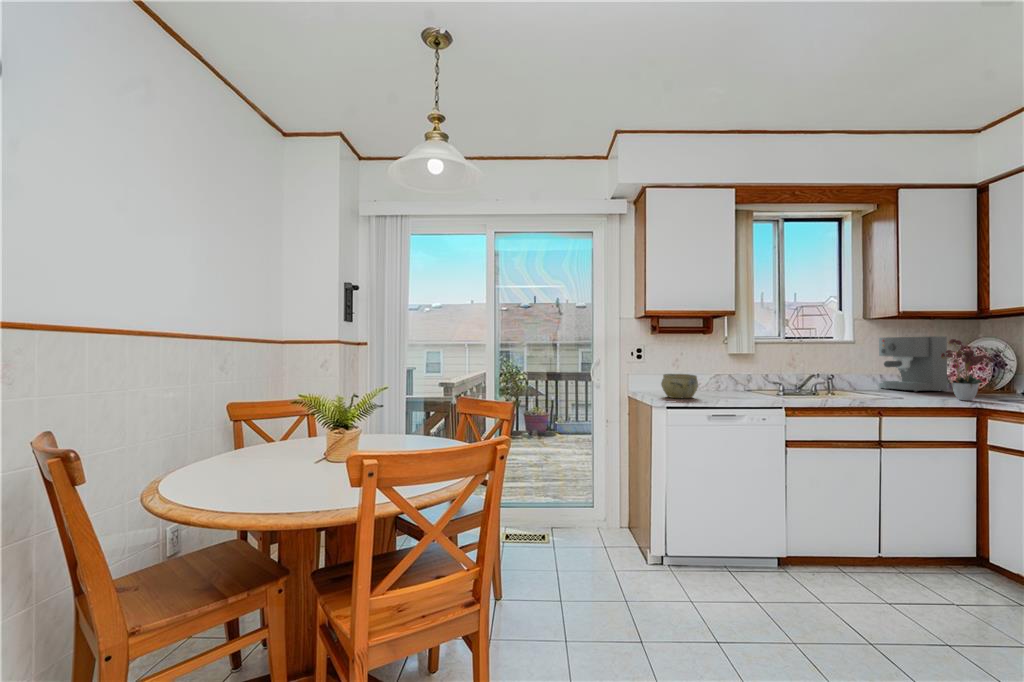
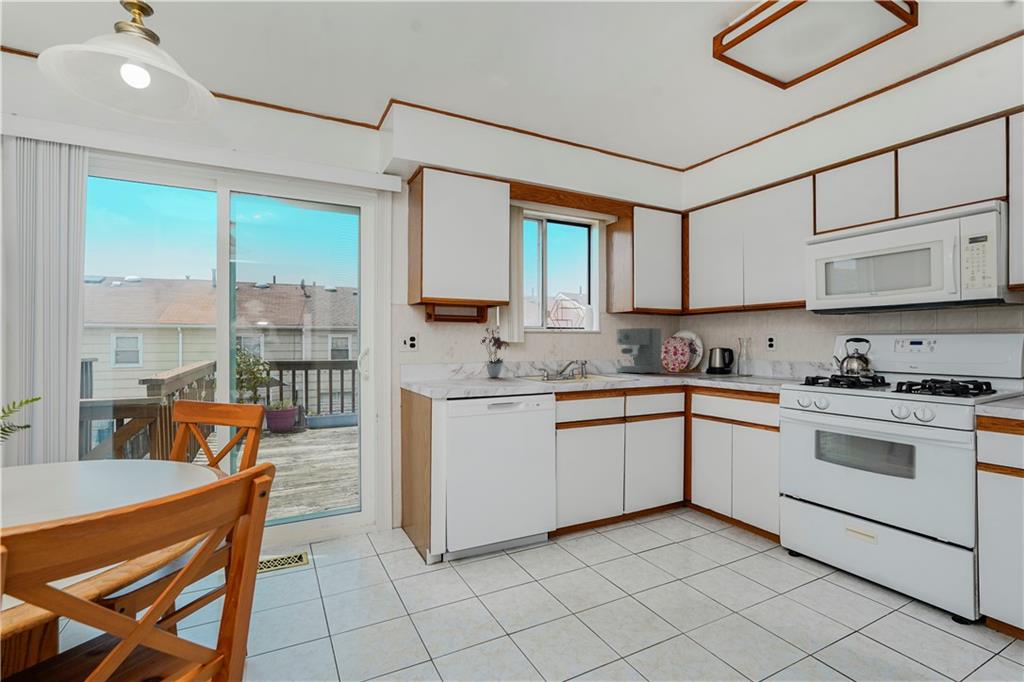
flower arrangement: present [941,339,994,401] -> present [481,328,509,377]
ceramic bowl: present [661,374,698,398] -> none [439,361,475,386]

